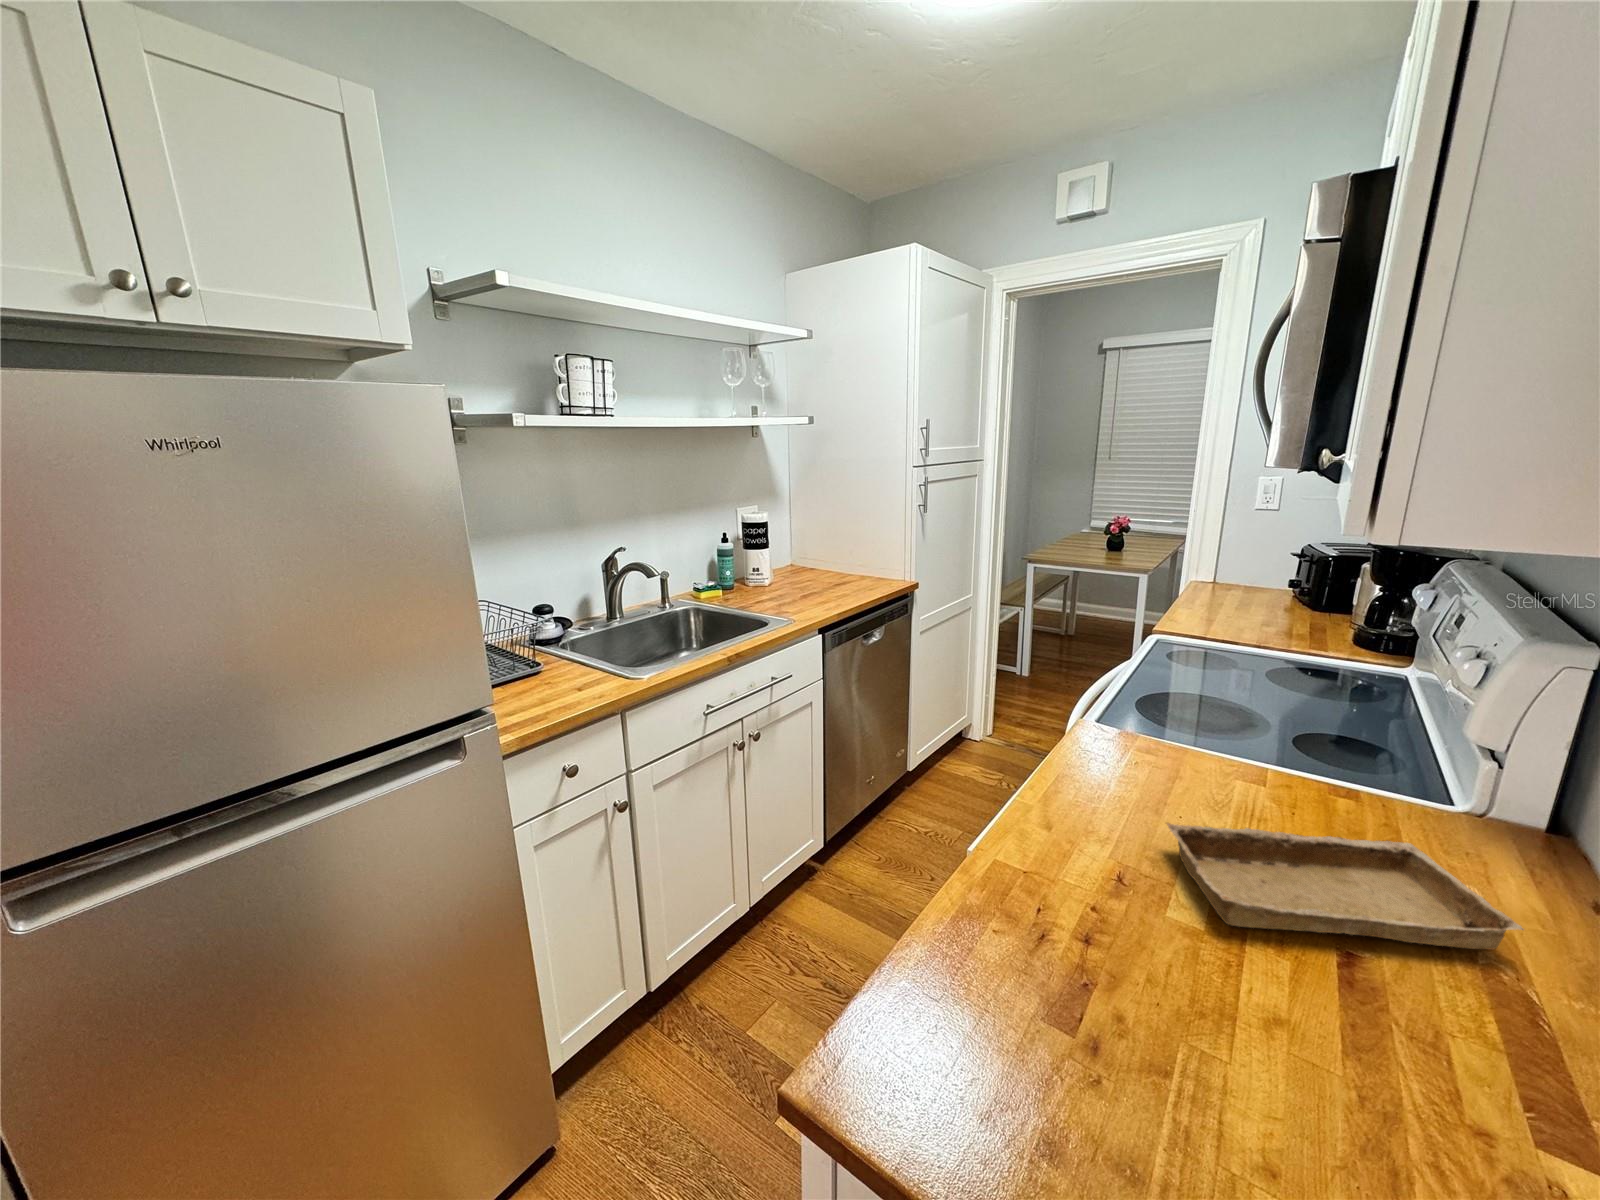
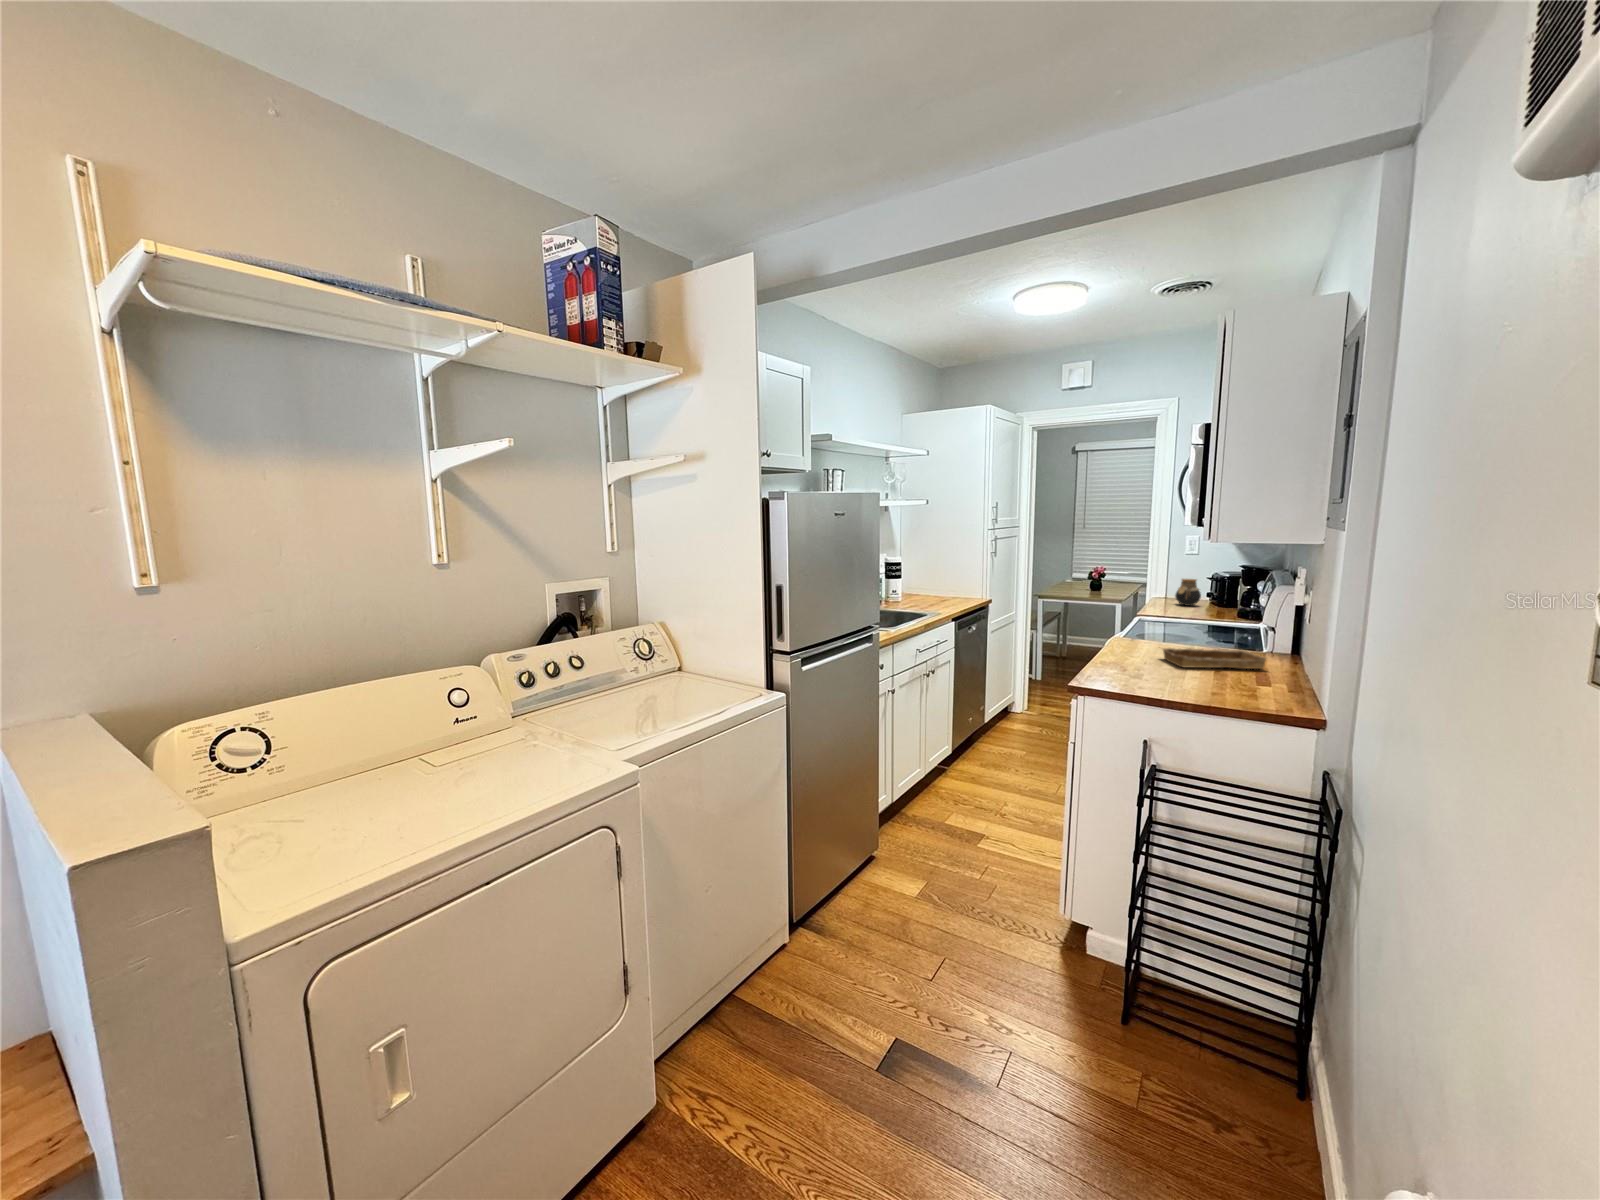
jar: none [1229,559,1278,609] -> present [1175,579,1201,606]

